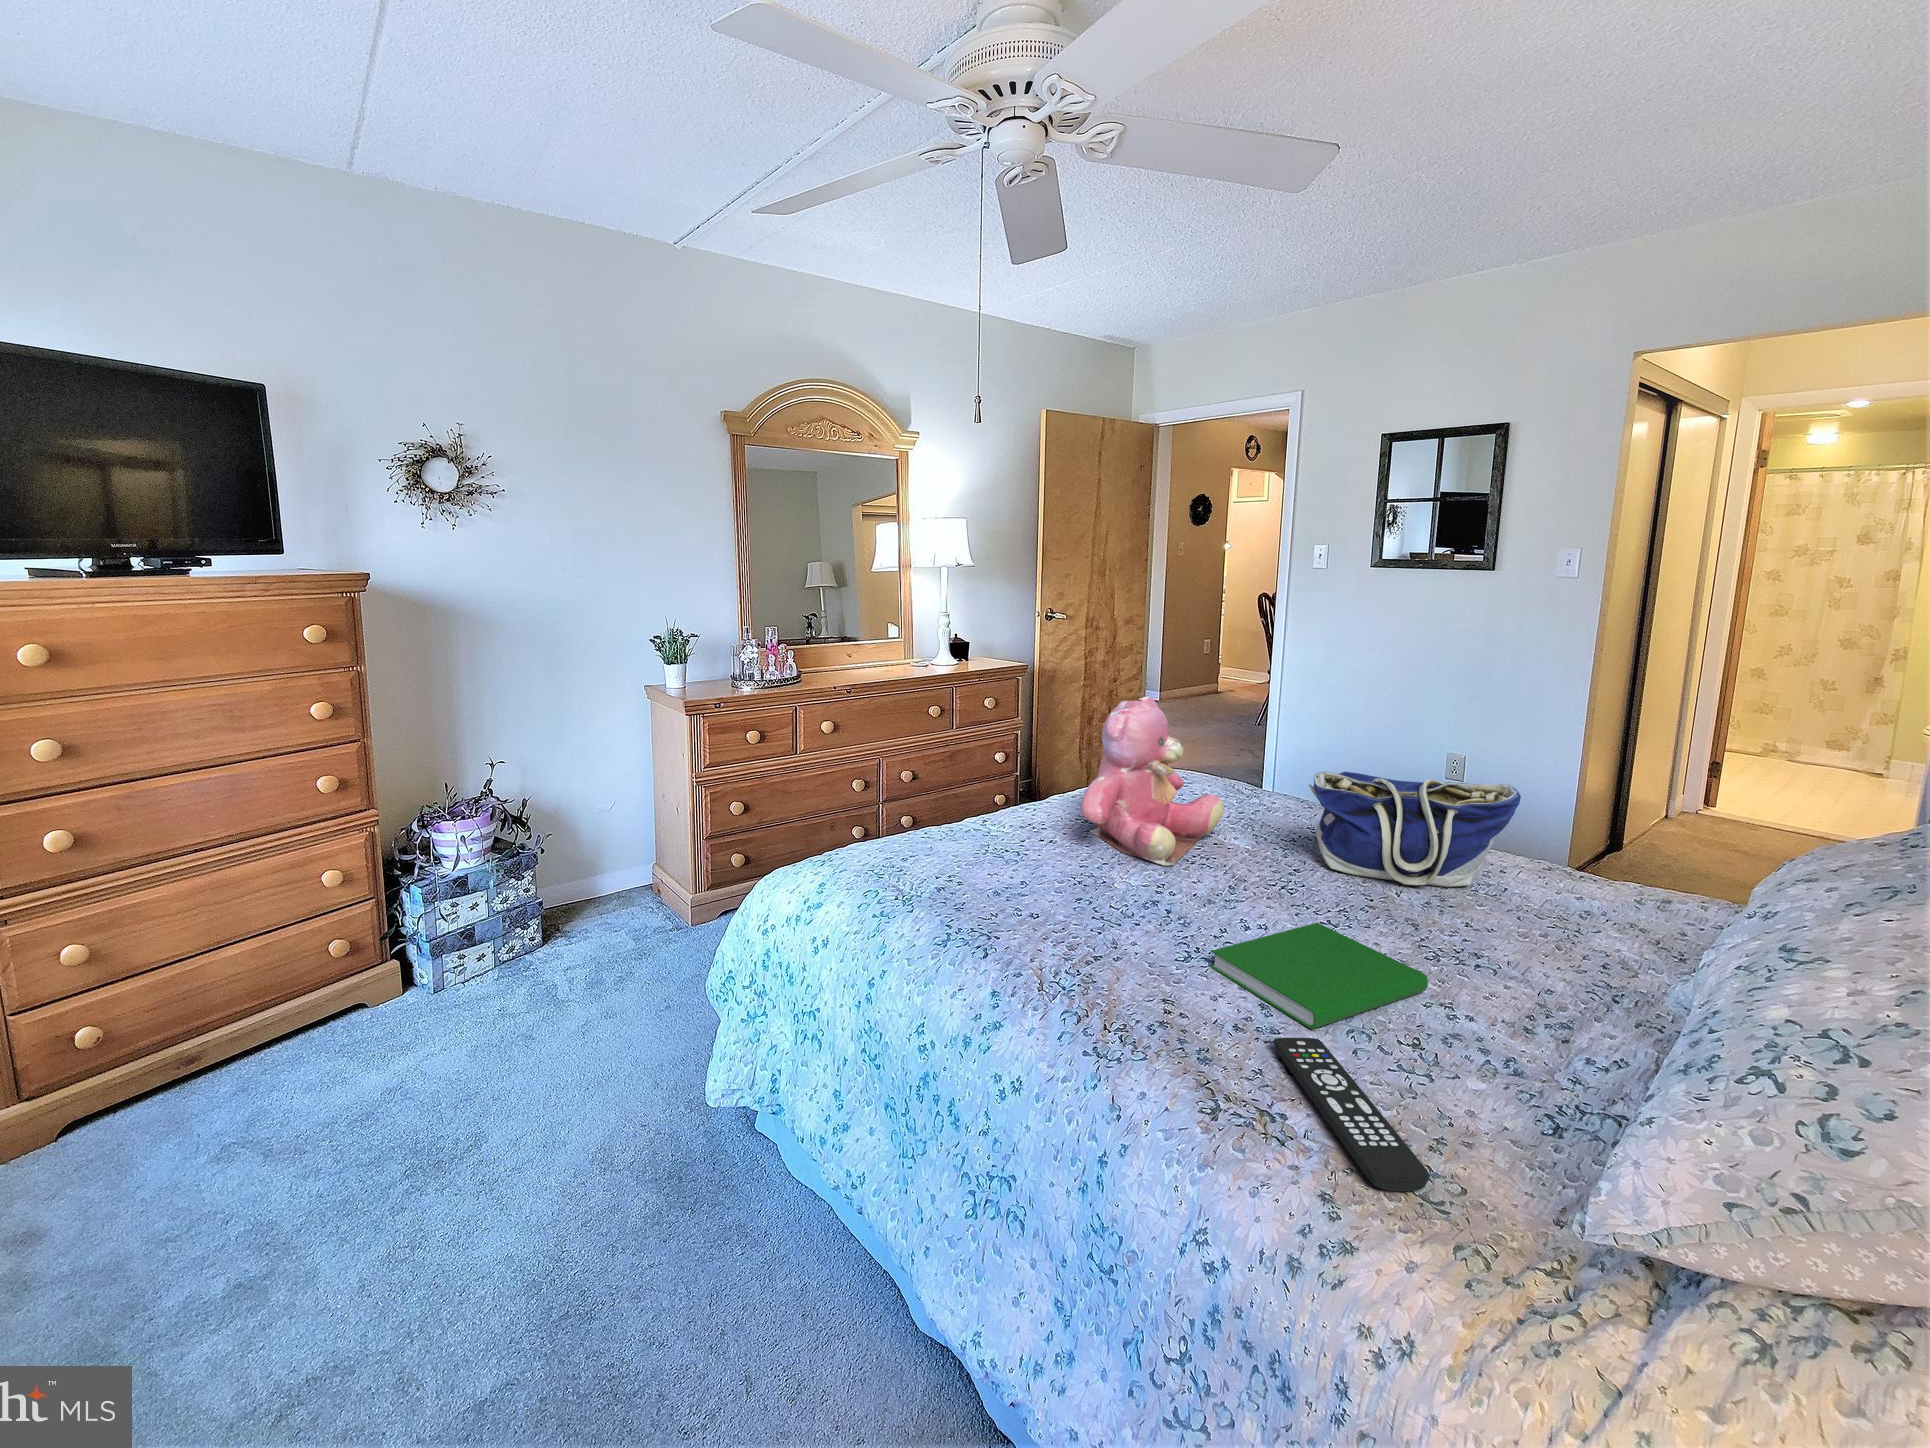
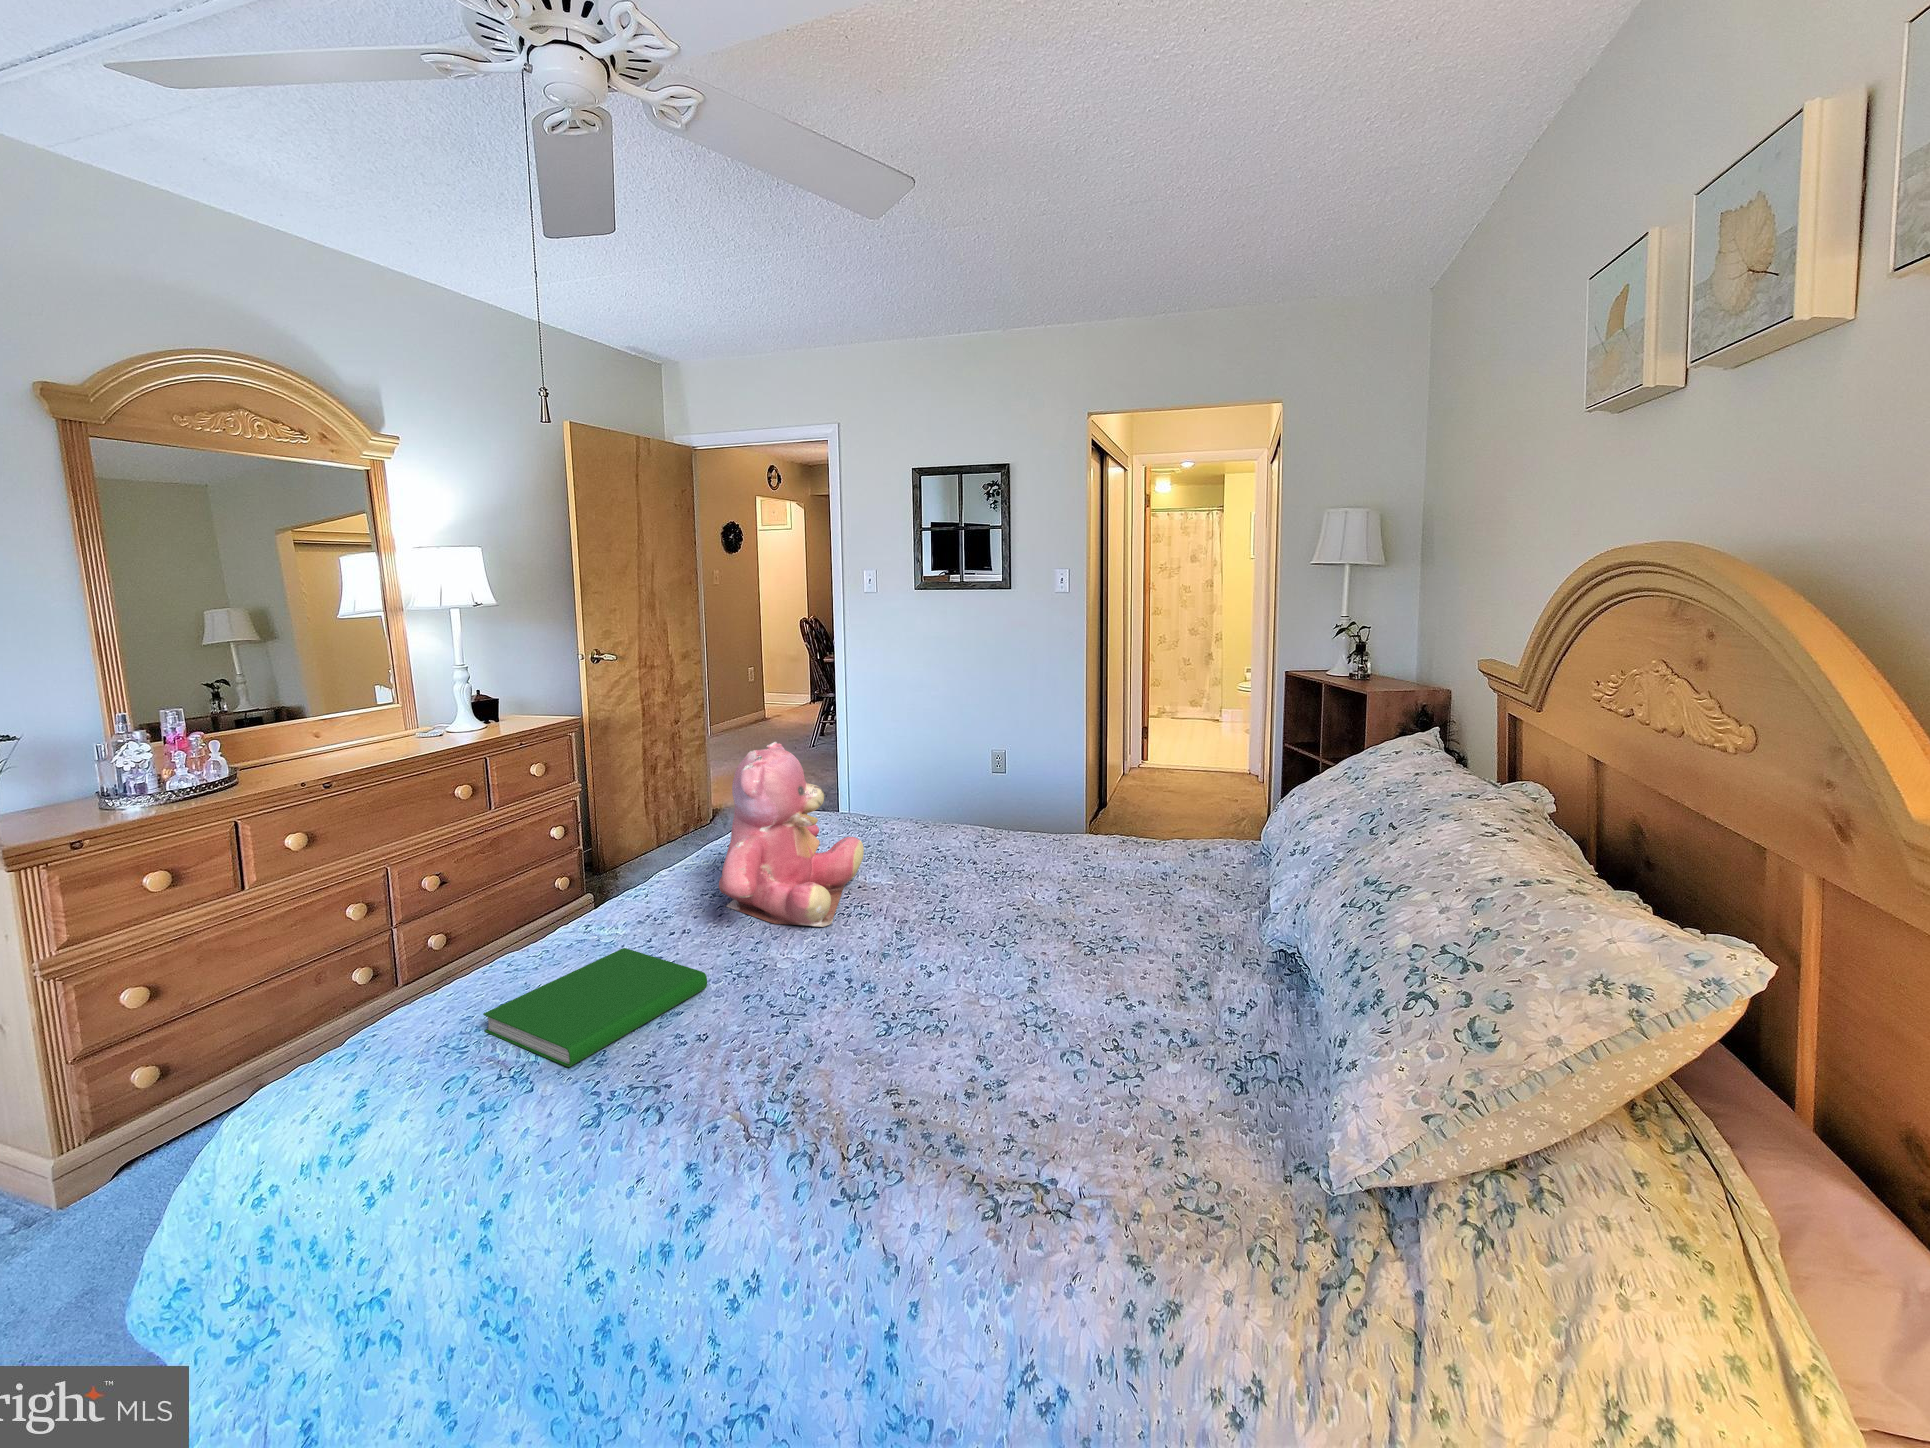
tote bag: present [1309,771,1521,887] -> none [945,780,1109,888]
hardcover book: present [1210,923,1428,1029] -> present [483,948,707,1067]
remote control: present [1274,1038,1430,1191] -> none [1015,1079,1202,1223]

